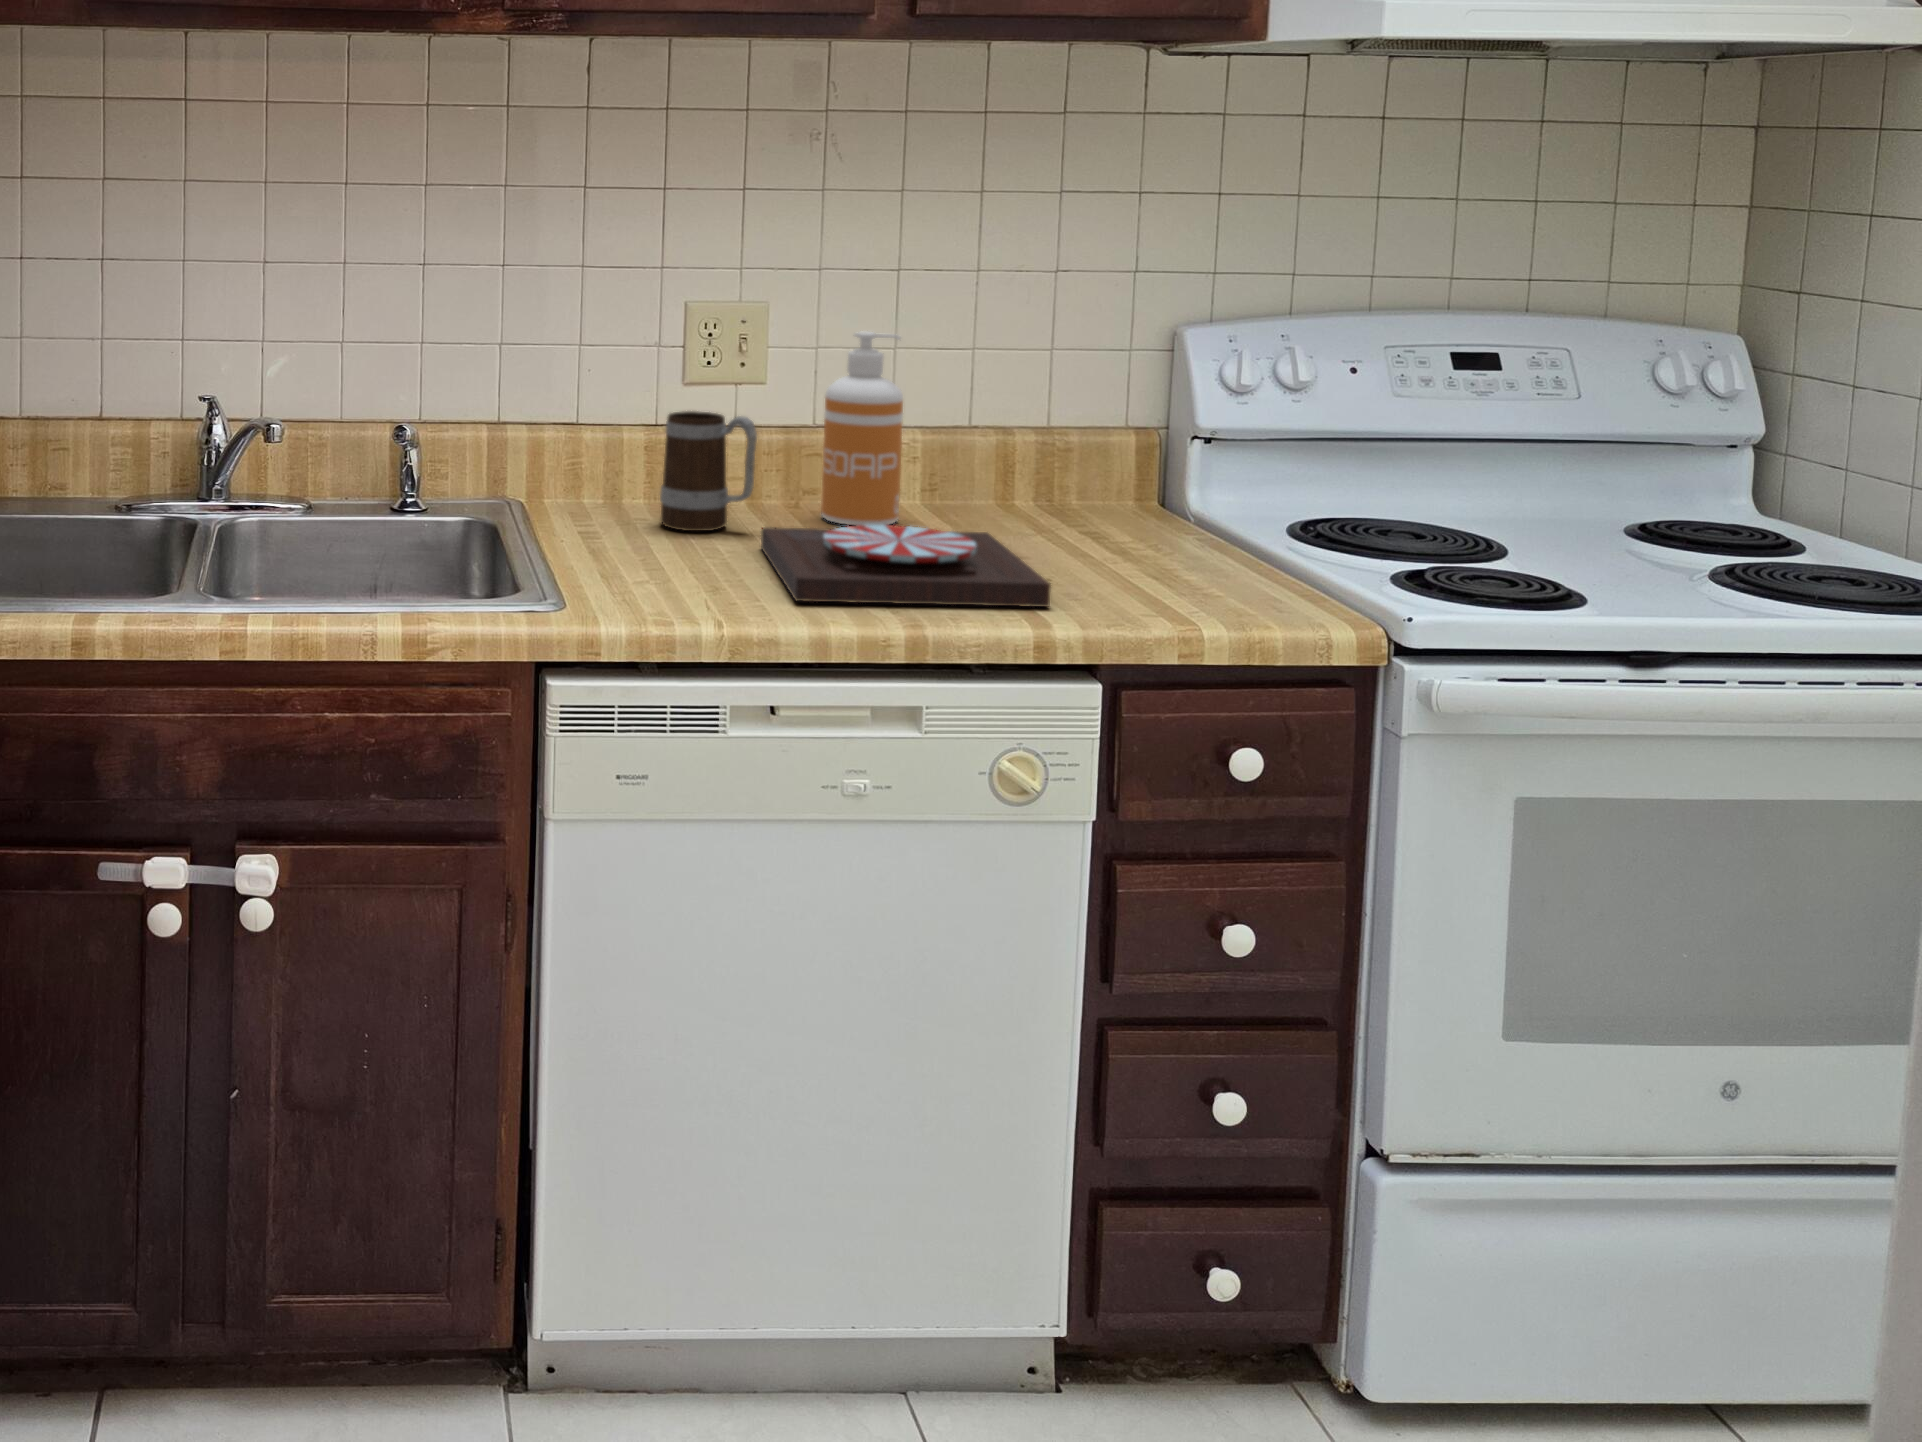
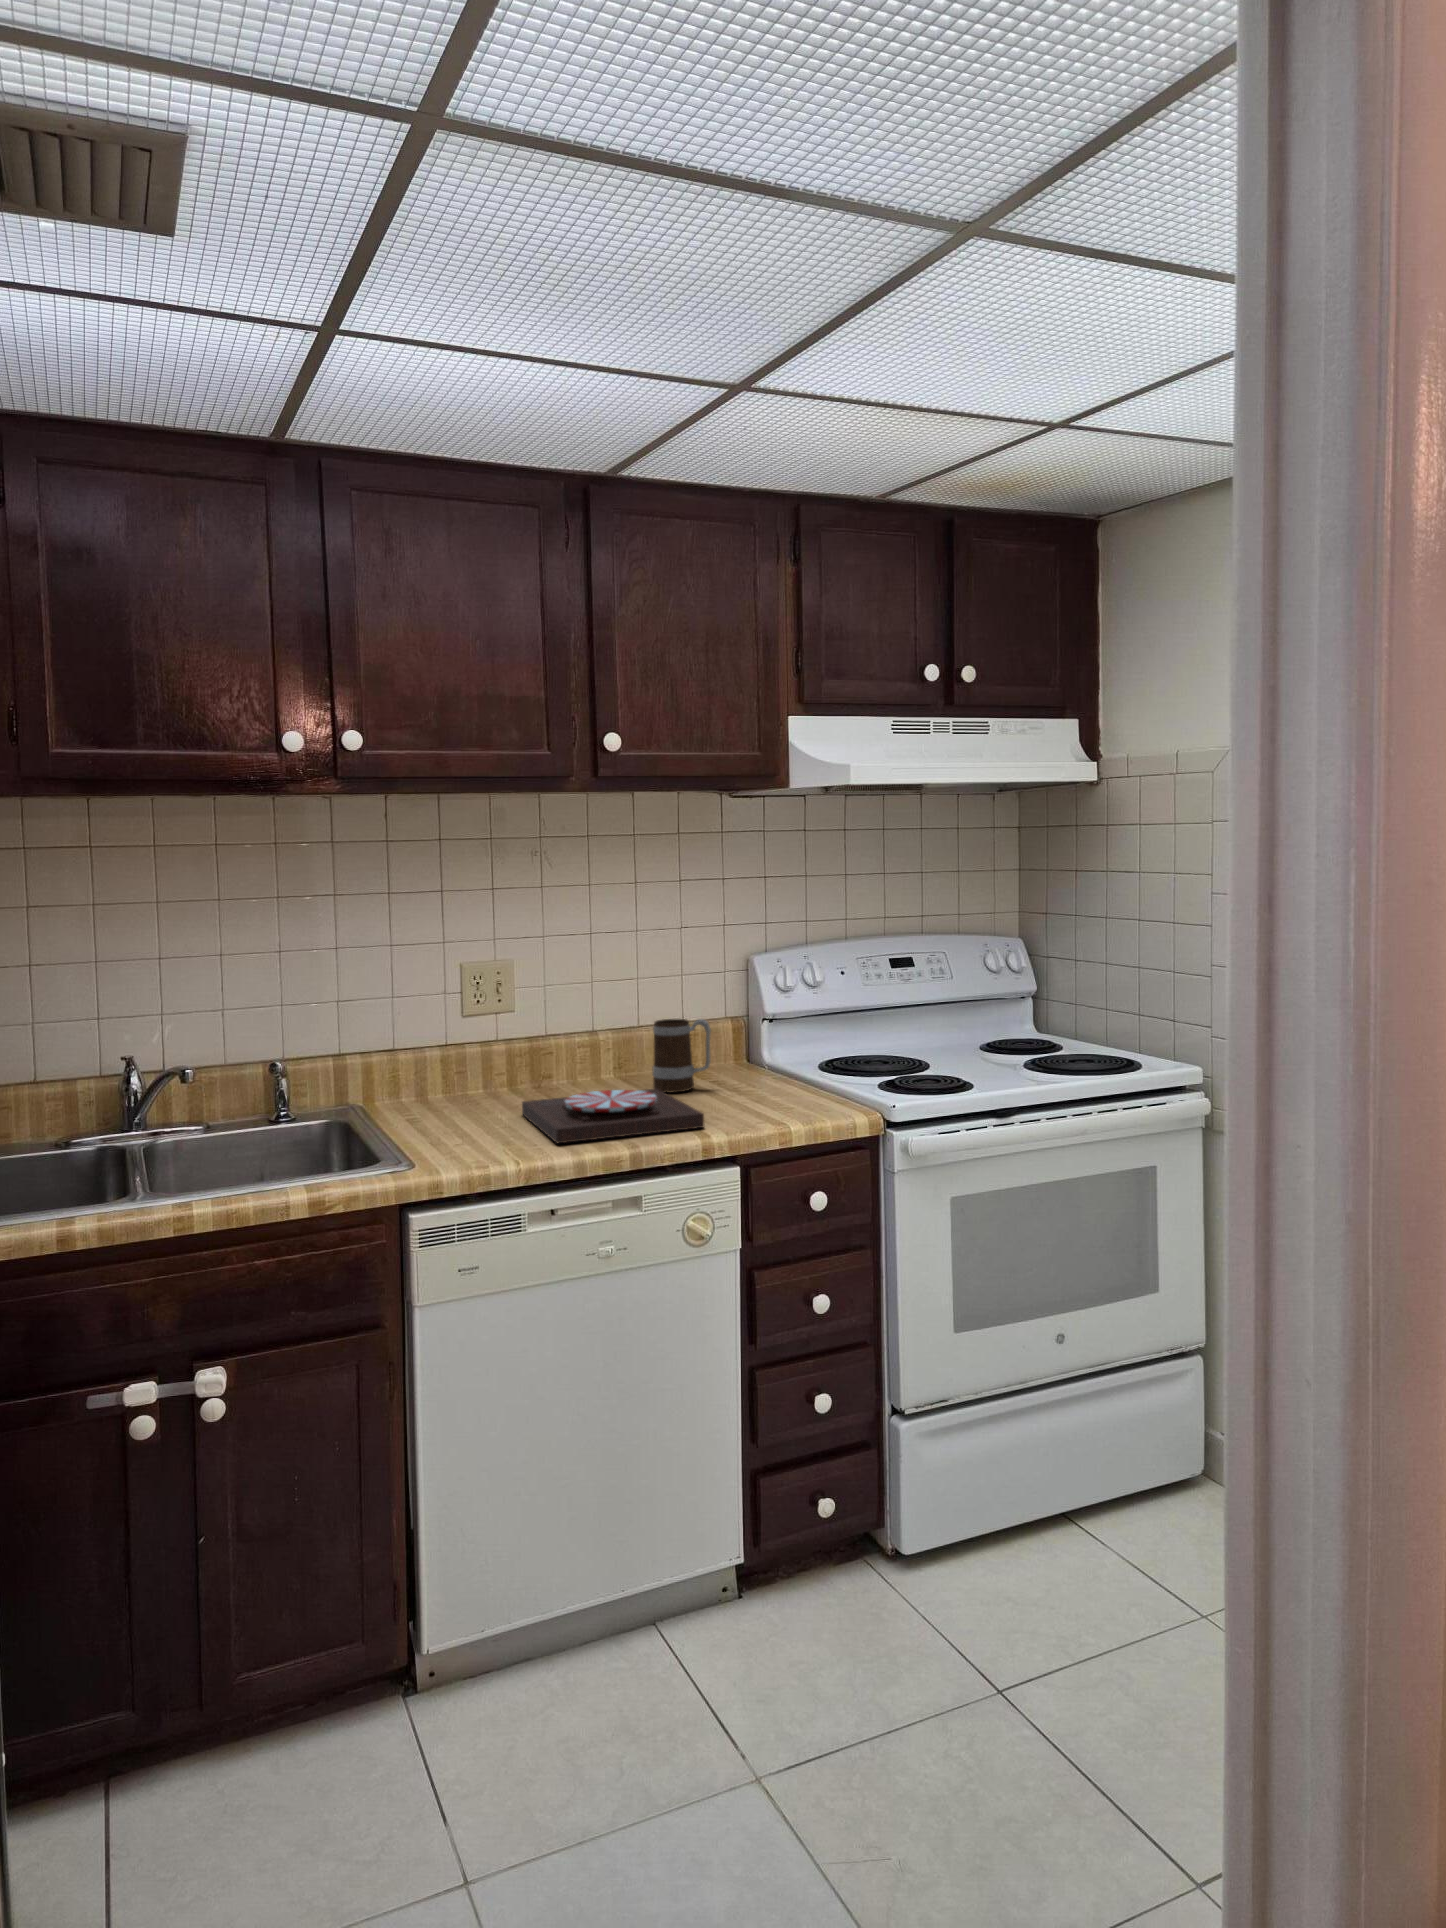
soap dispenser: present [821,332,903,526] -> none [549,973,599,1094]
mug: present [660,411,757,531] -> present [652,1019,711,1092]

